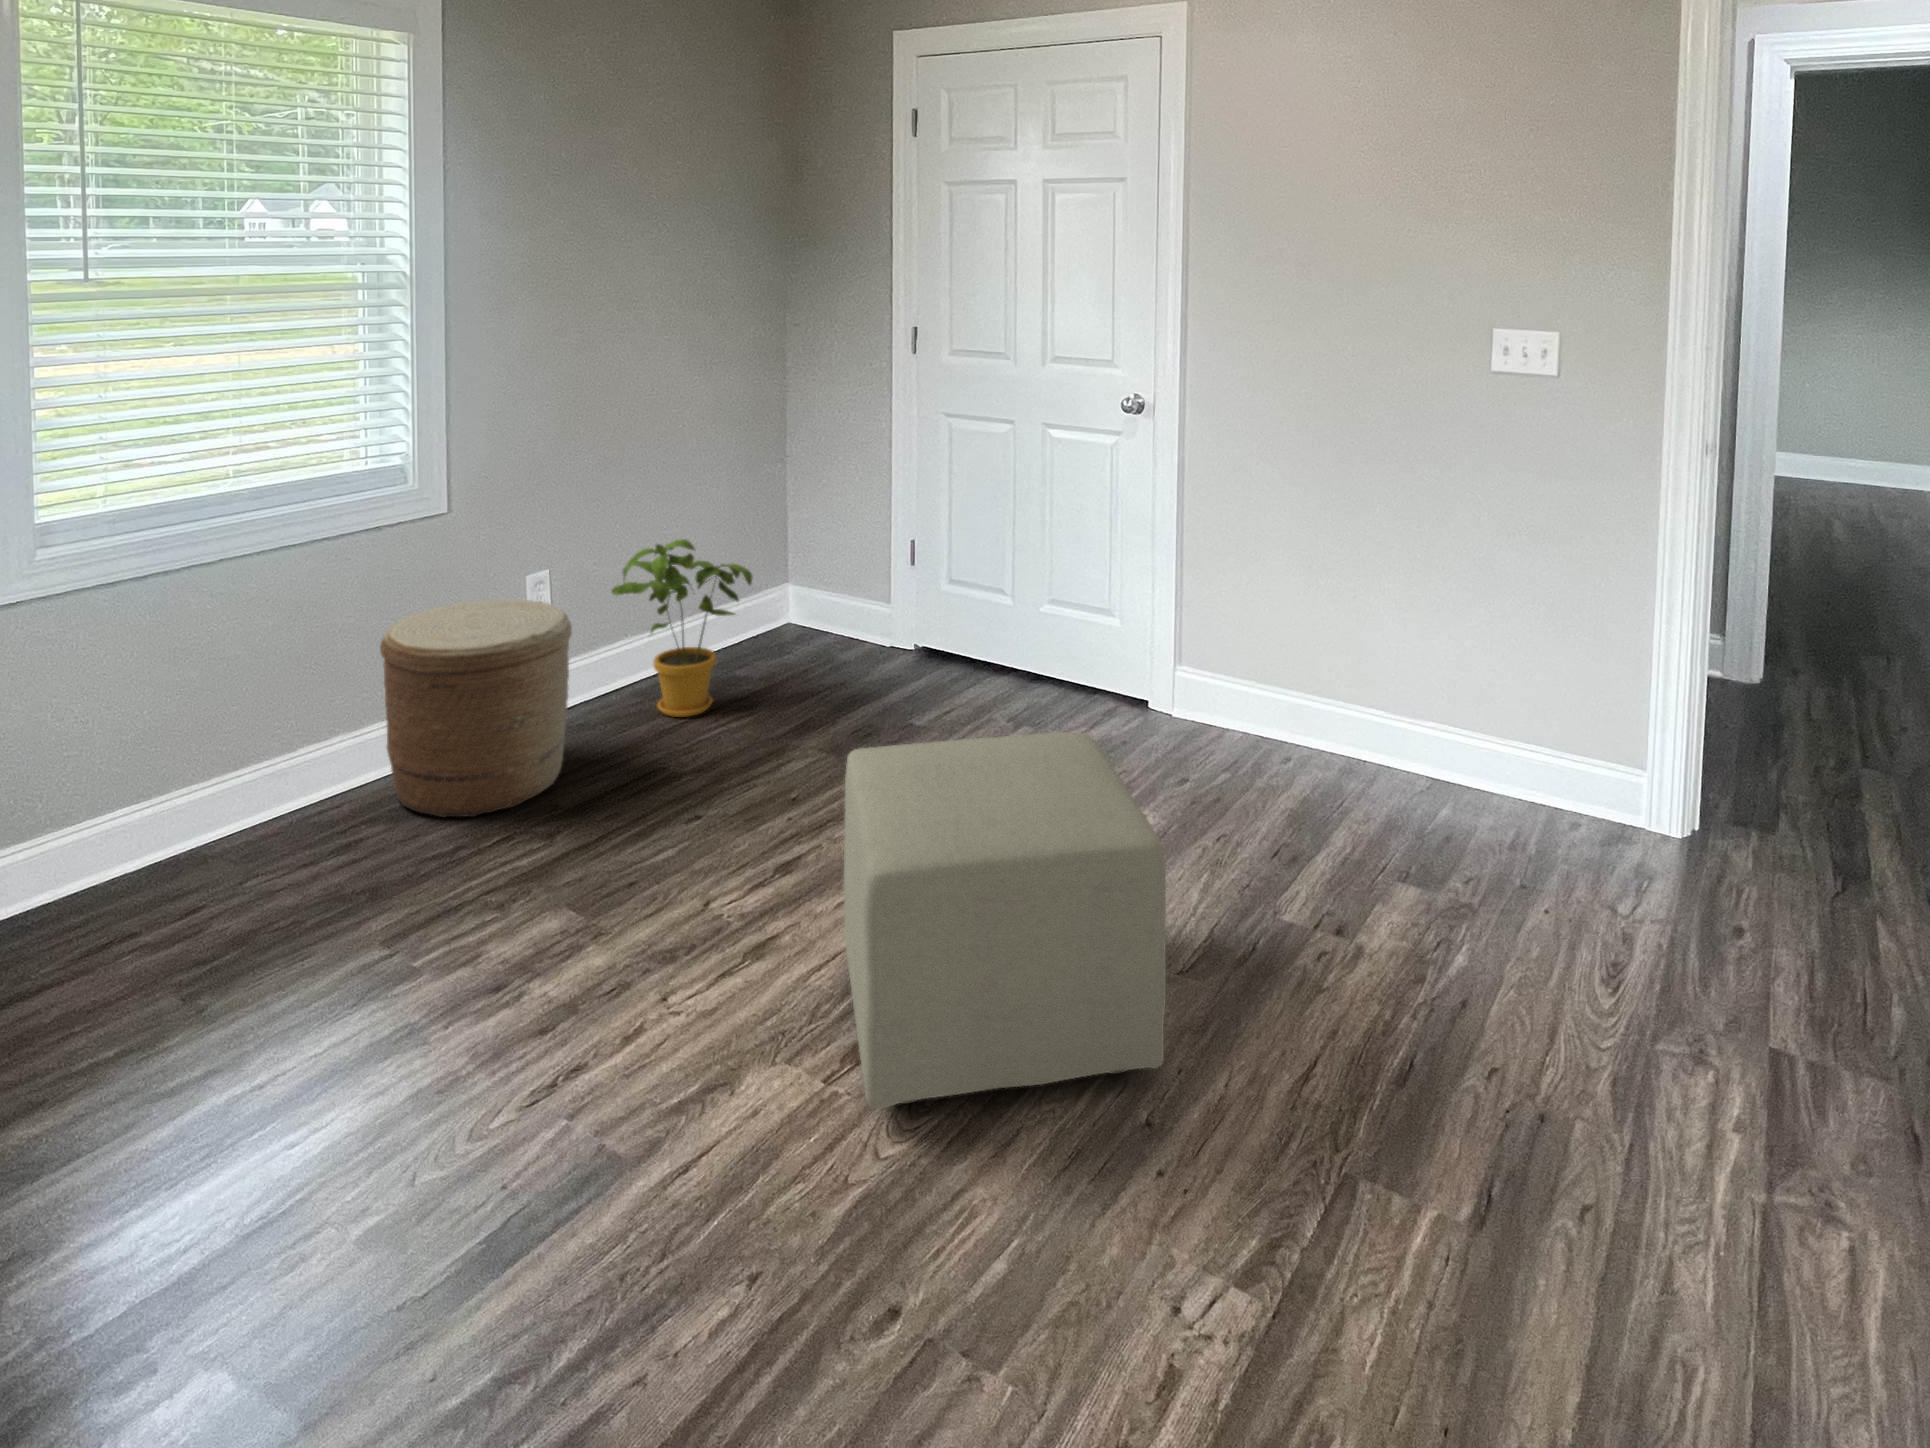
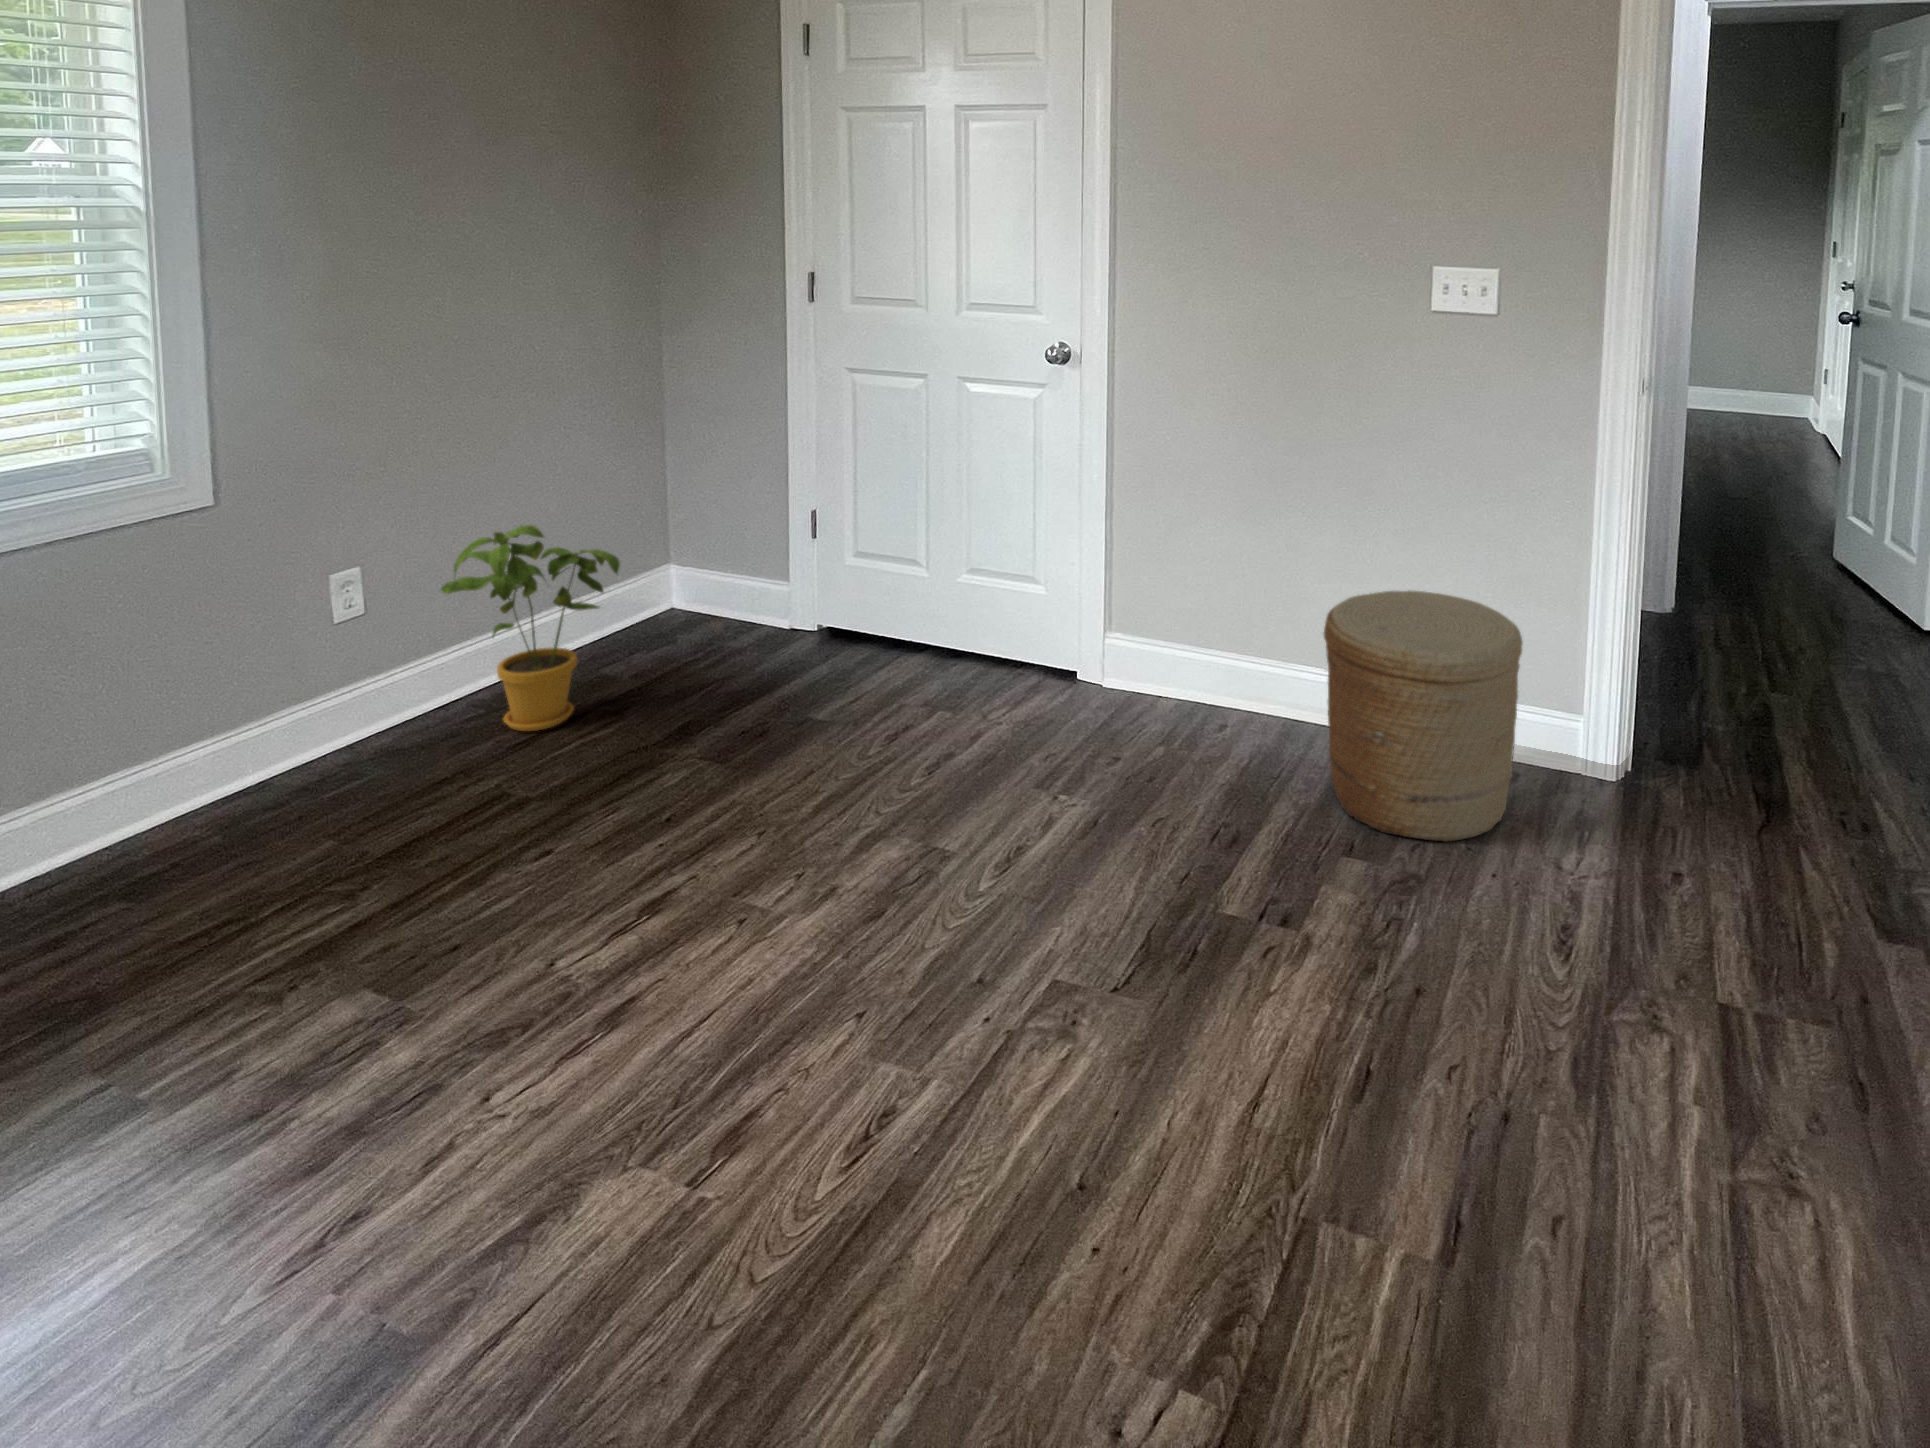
woven basket: present [380,599,572,817] -> present [1324,590,1523,841]
ottoman: present [844,732,1166,1110] -> none [717,731,1100,1220]

